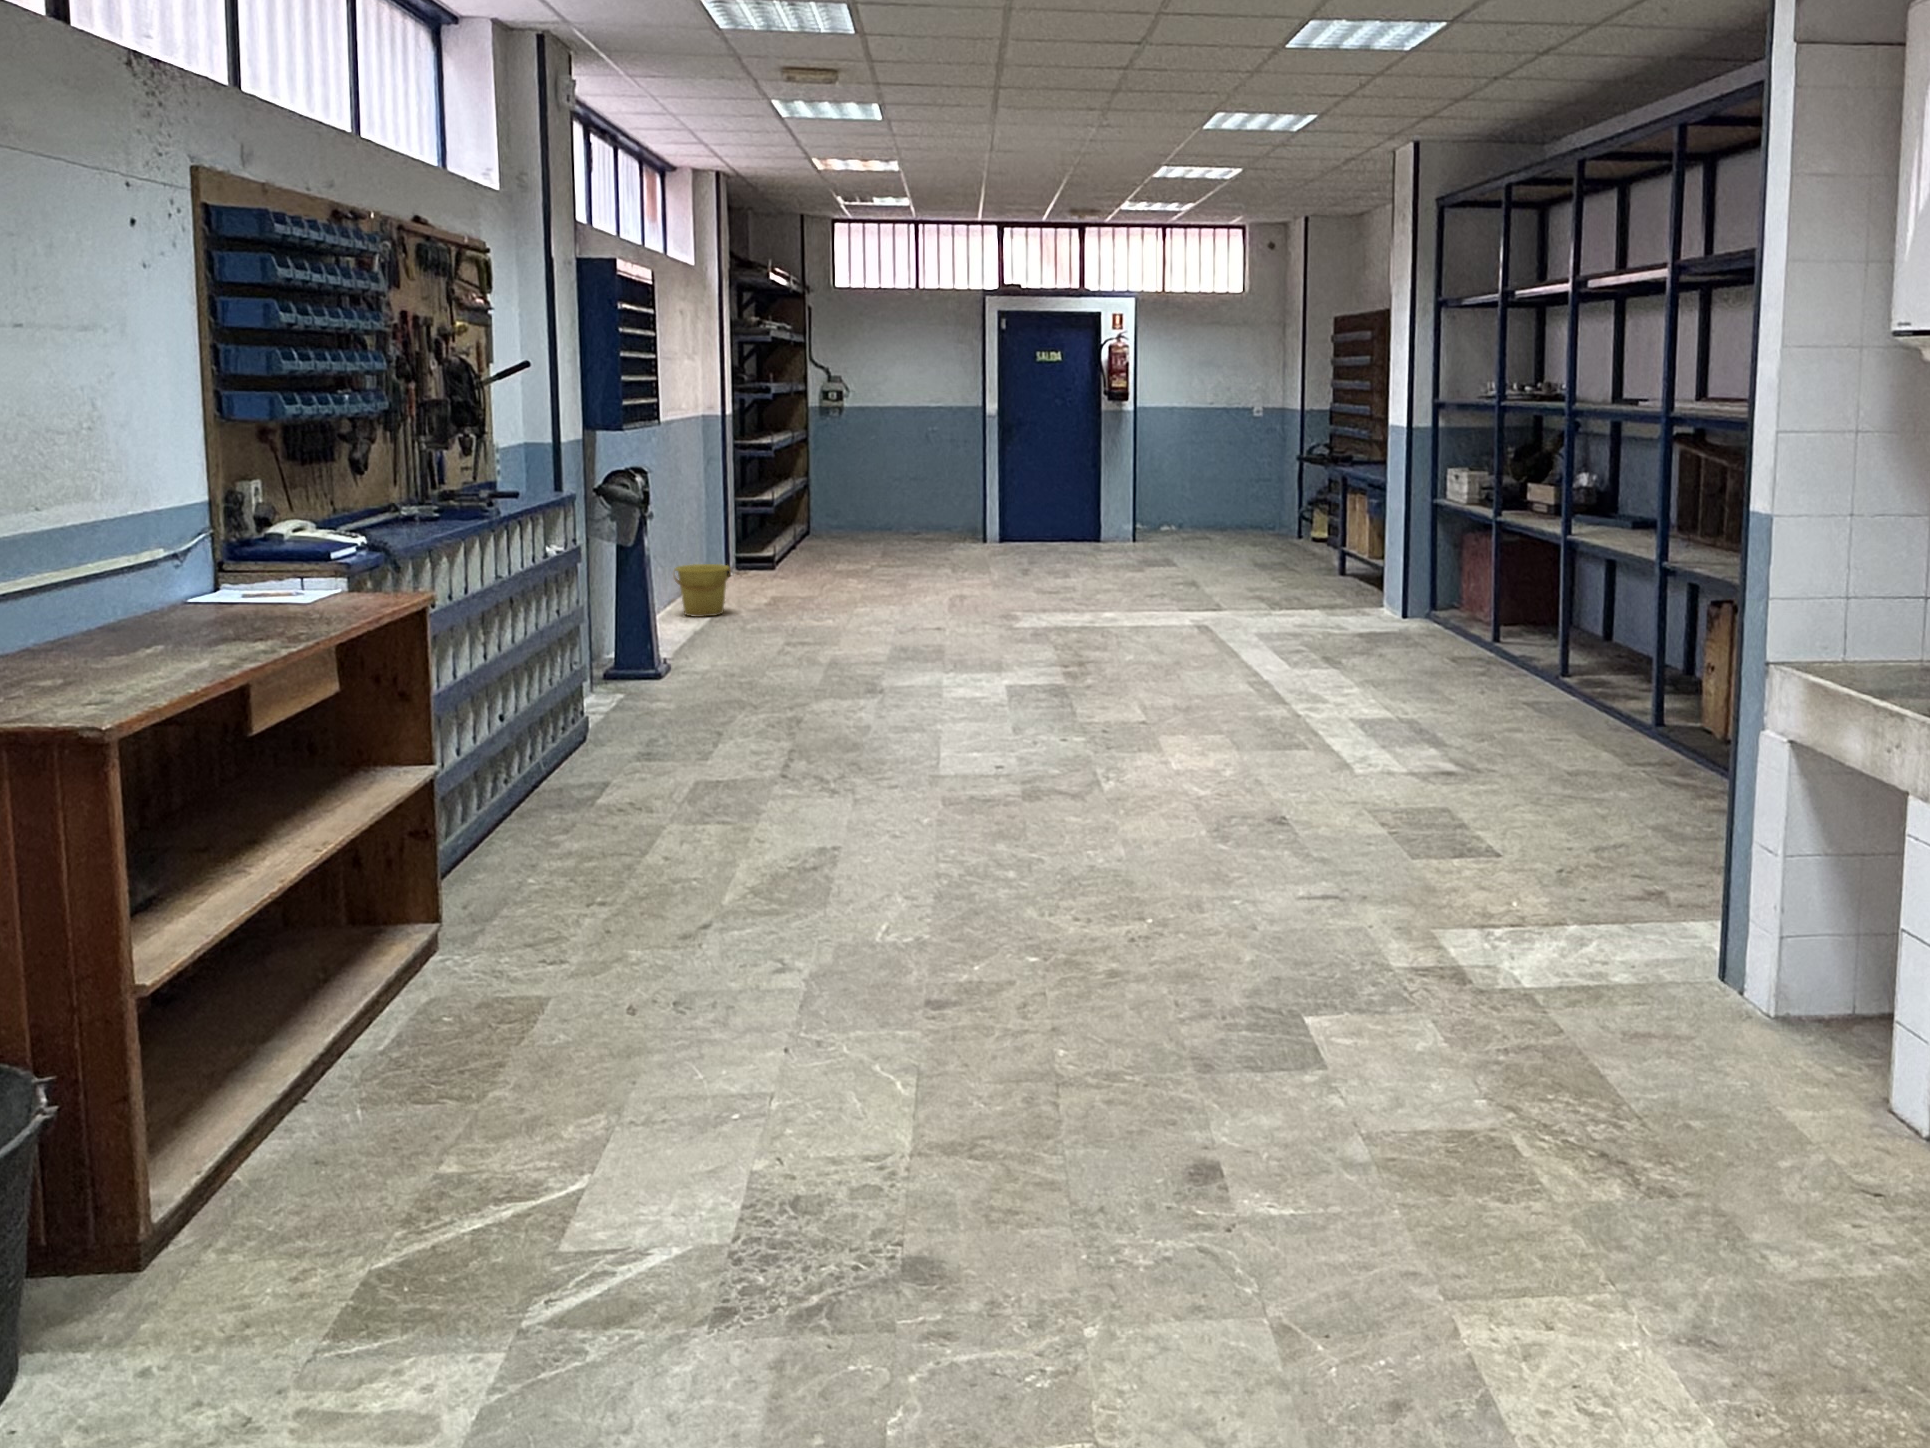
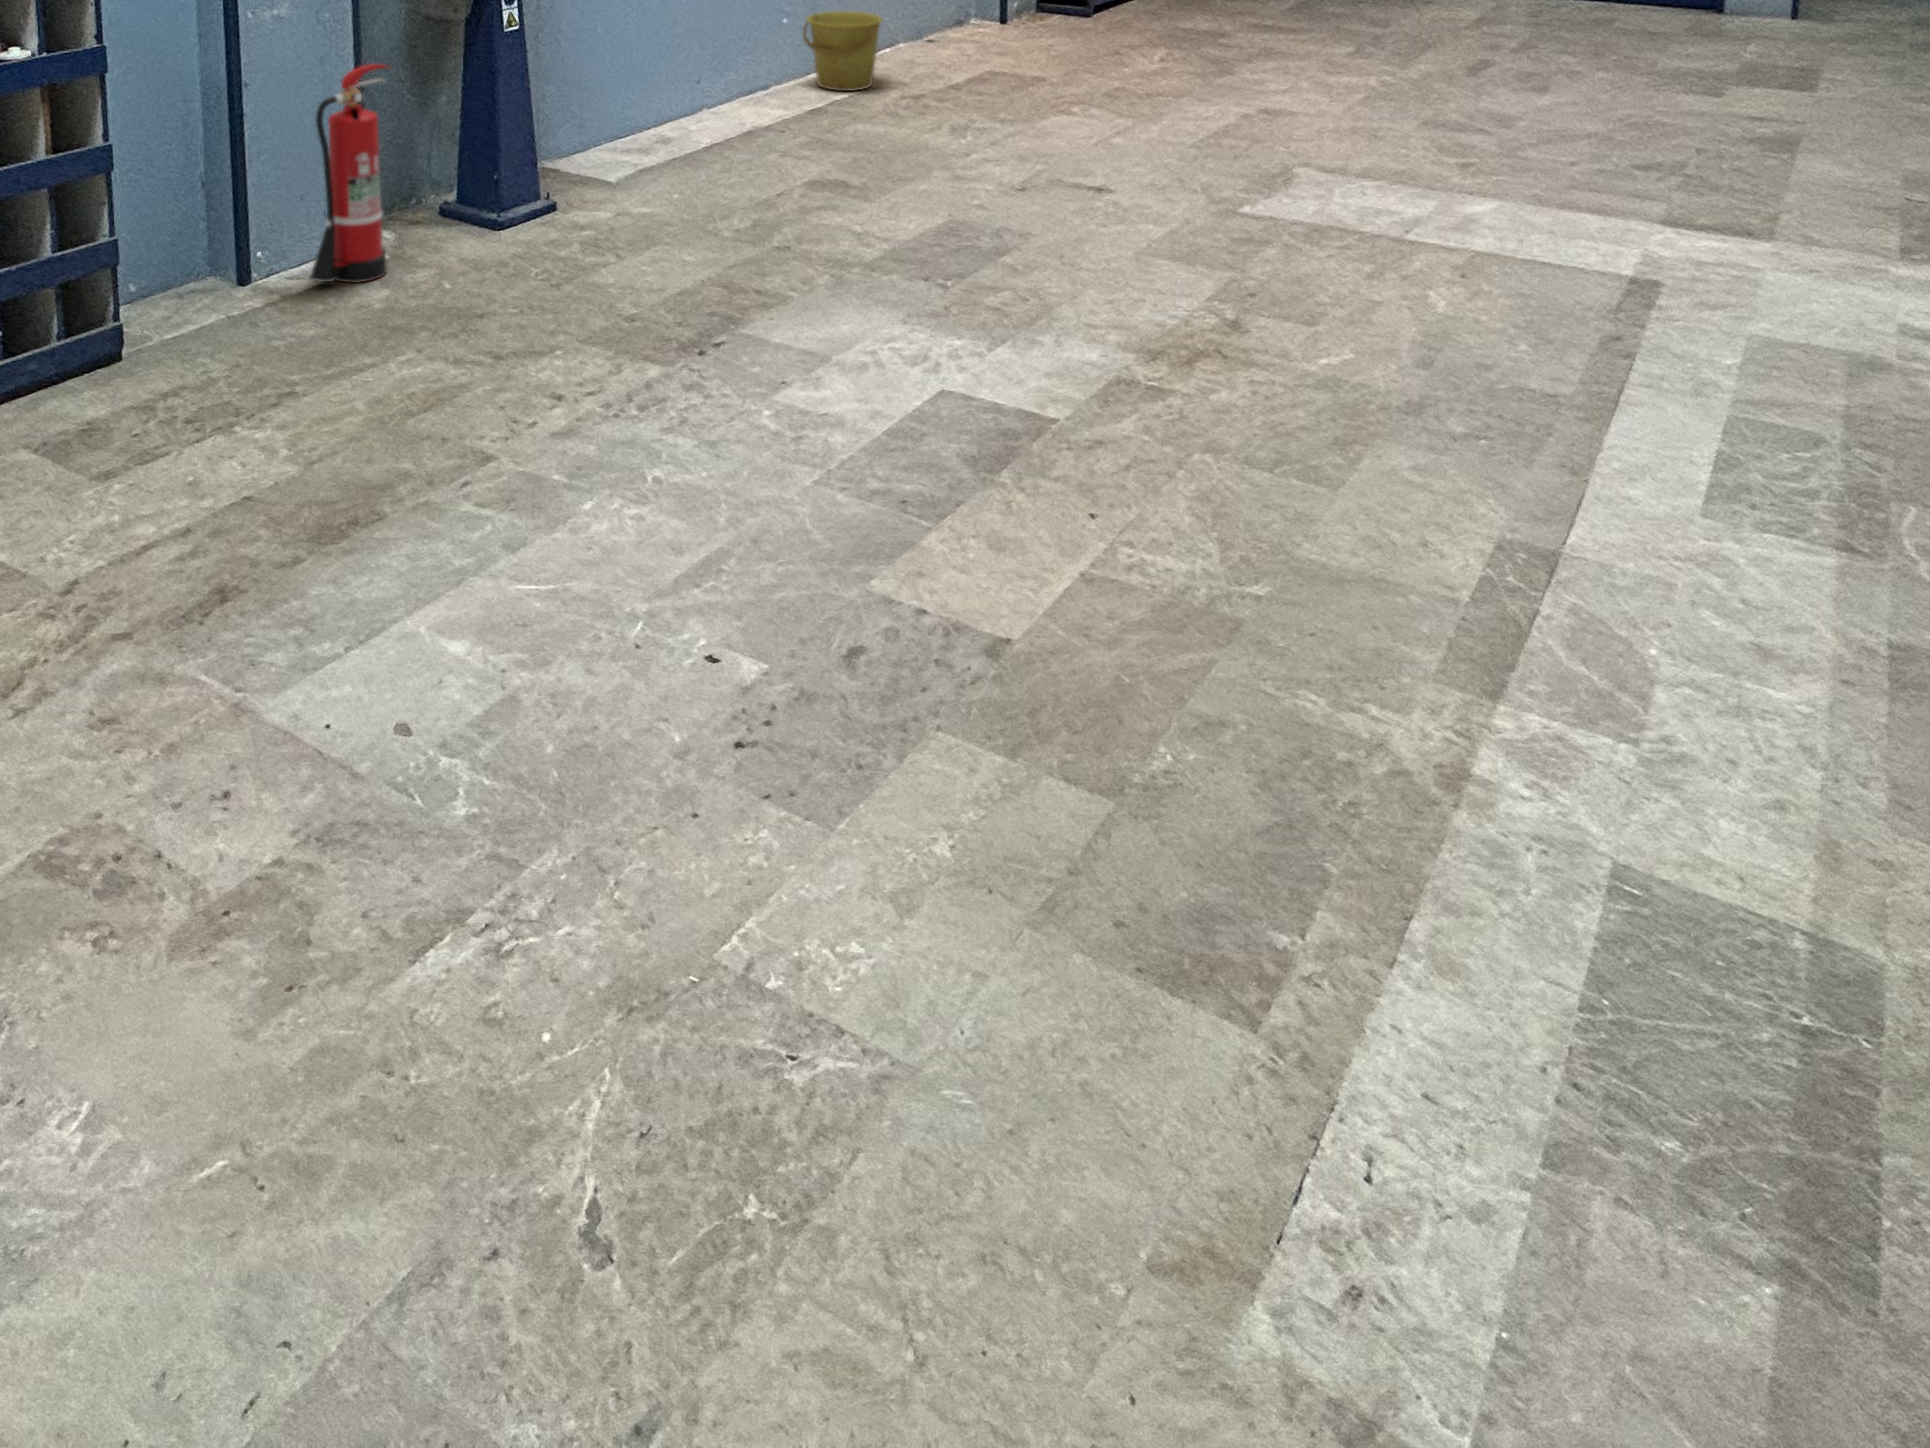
fire extinguisher: none [612,575,653,712] -> present [310,64,388,283]

